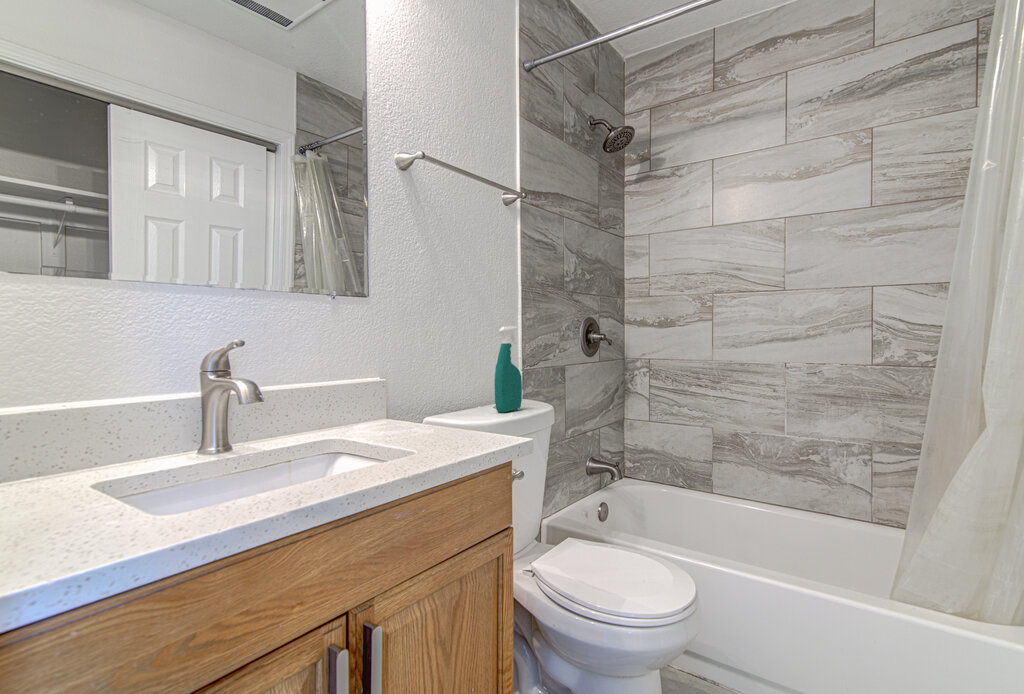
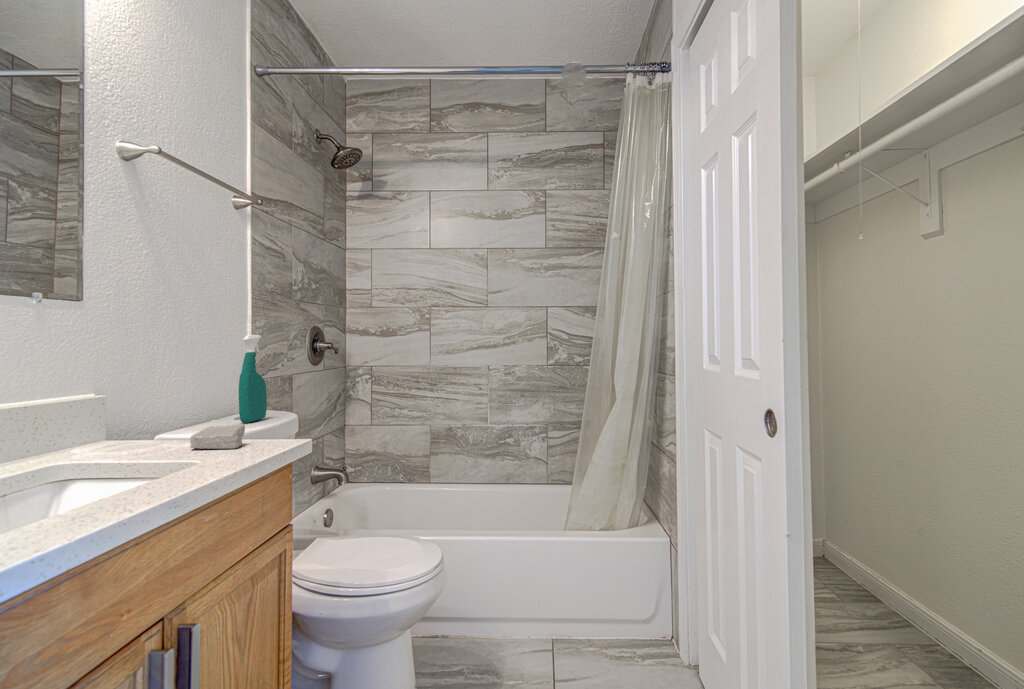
soap bar: none [427,416,475,441] -> present [190,424,245,449]

